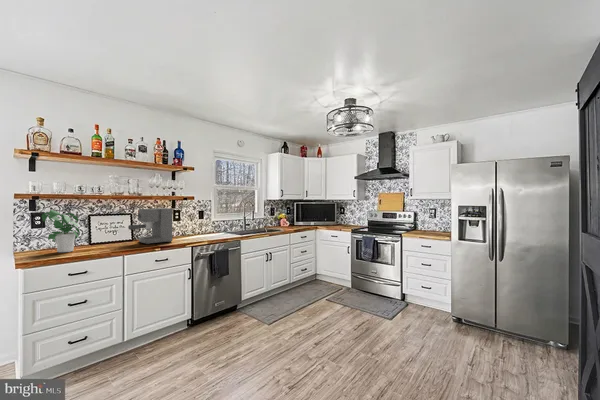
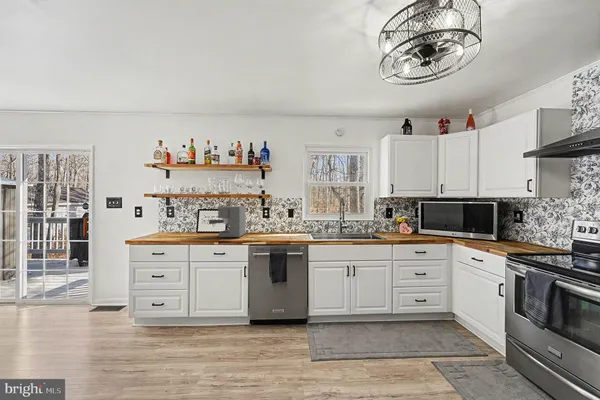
potted plant: present [42,210,80,252] -> none [151,206,178,237]

